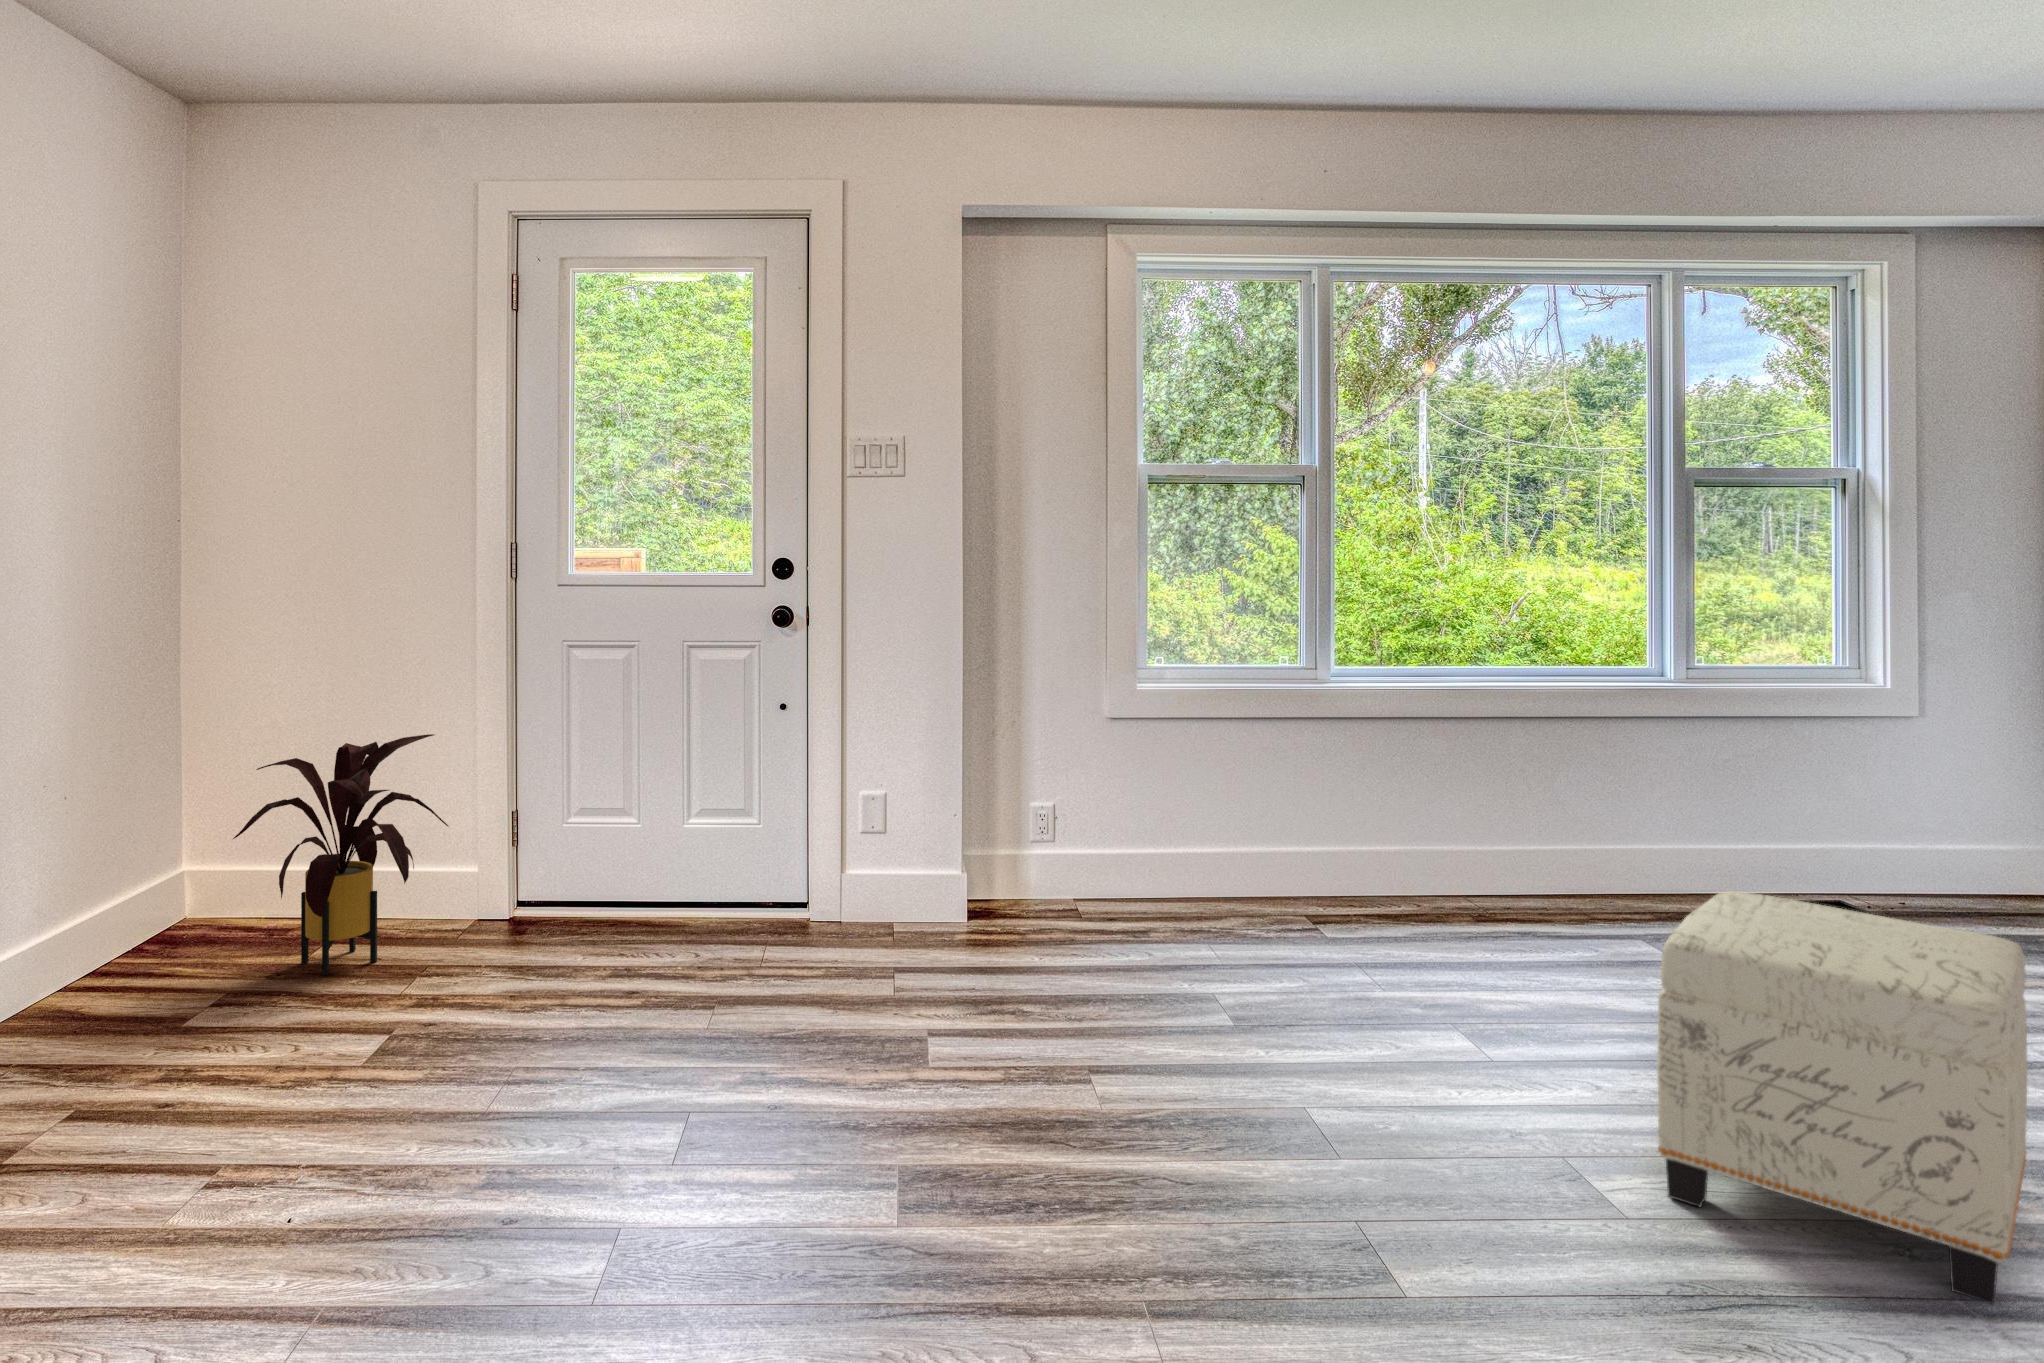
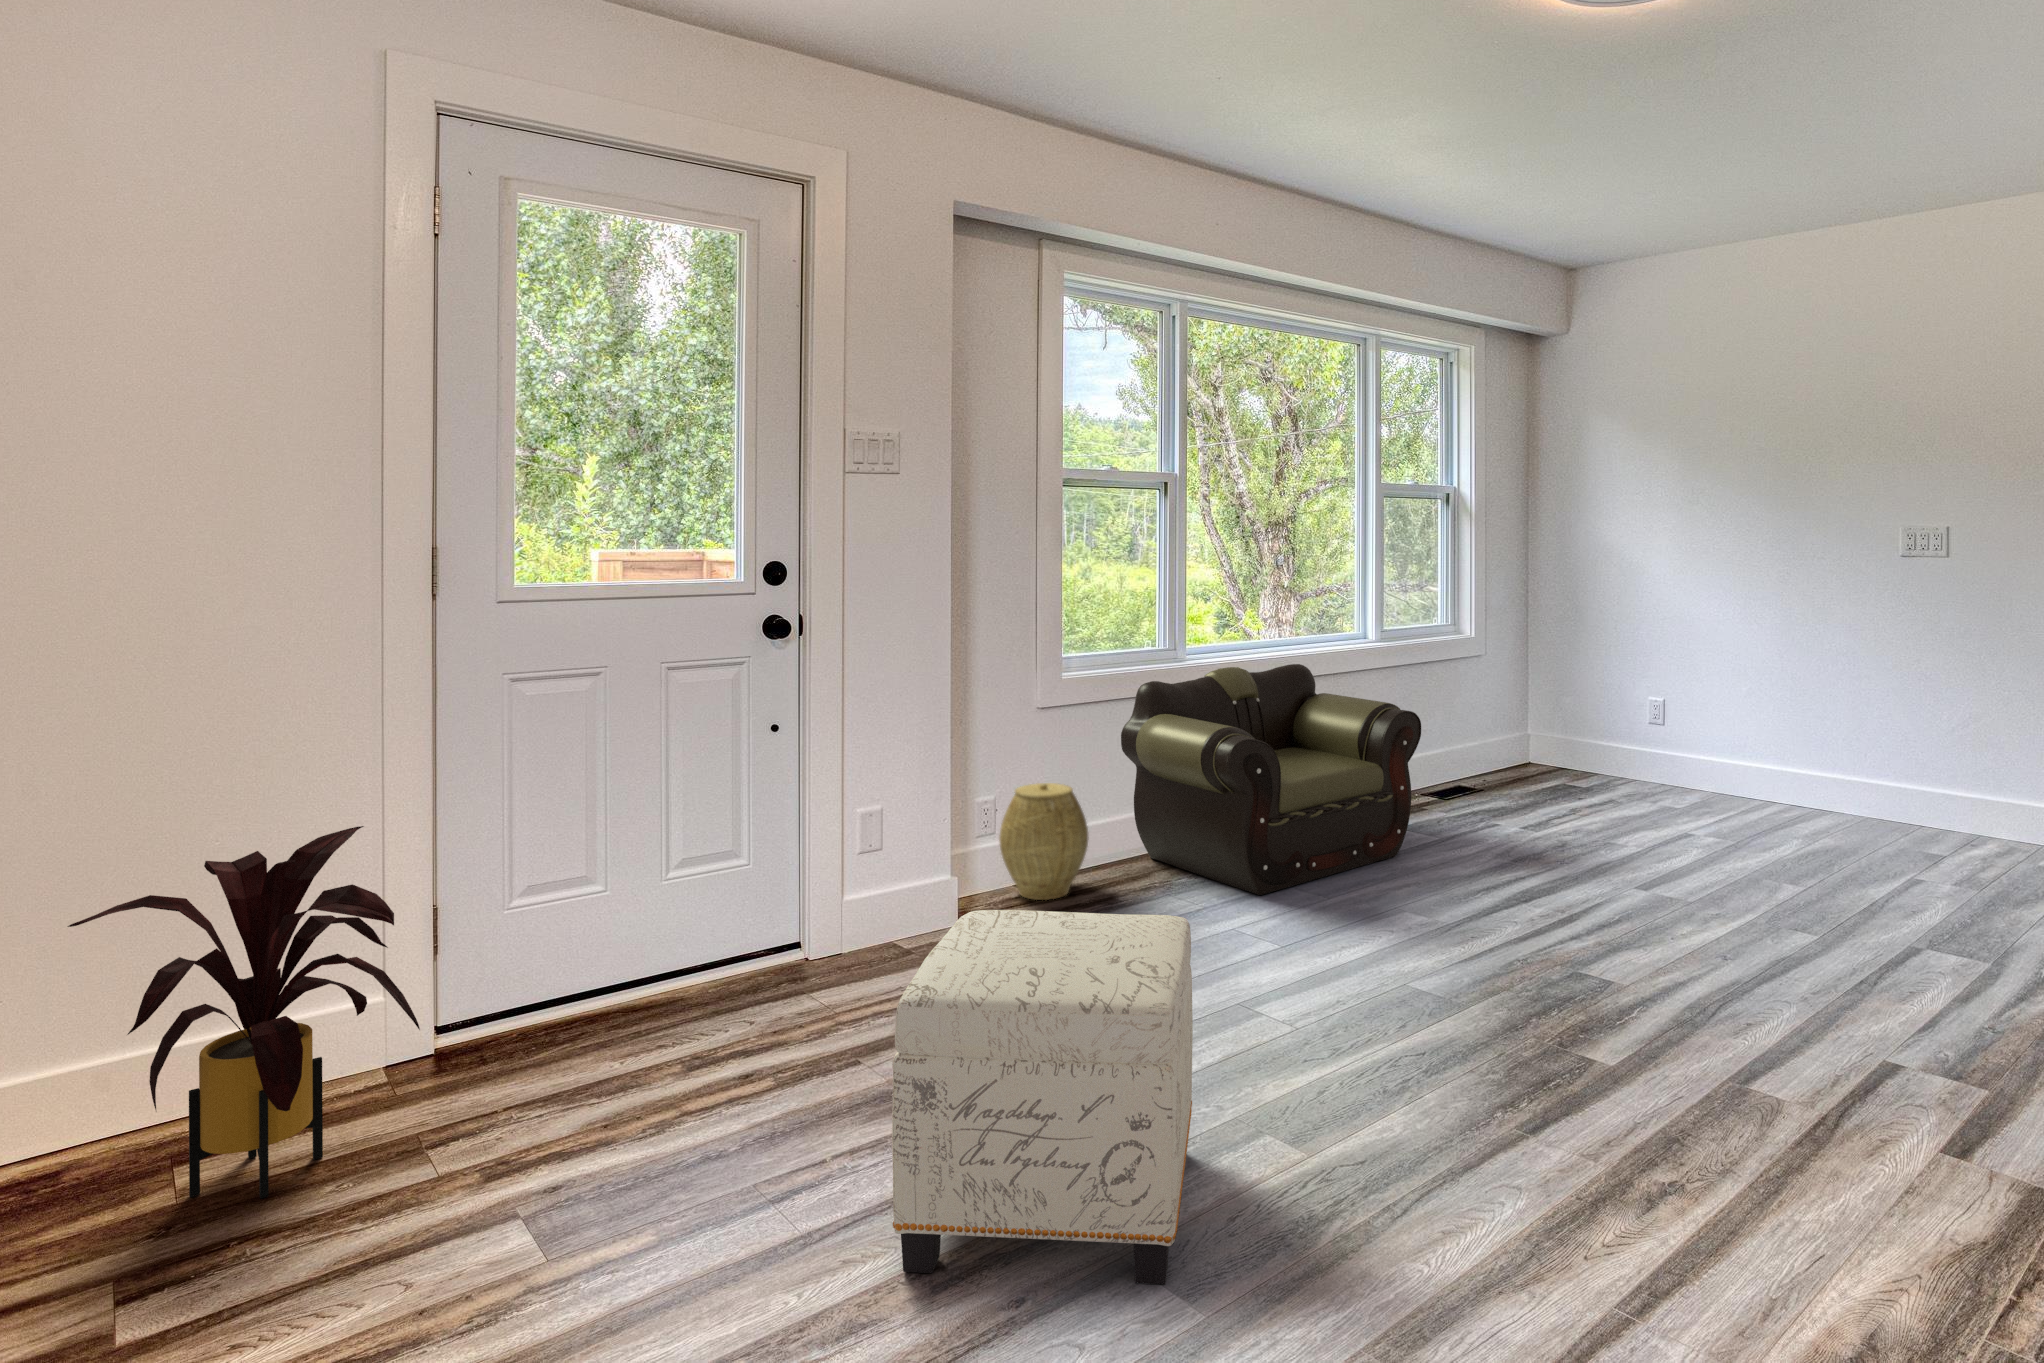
armchair: none [1189,693,1602,968] -> present [1121,664,1421,895]
woven basket: none [1029,795,1124,920] -> present [999,783,1089,900]
ottoman: present [1657,891,2028,1305] -> present [892,910,1193,1285]

